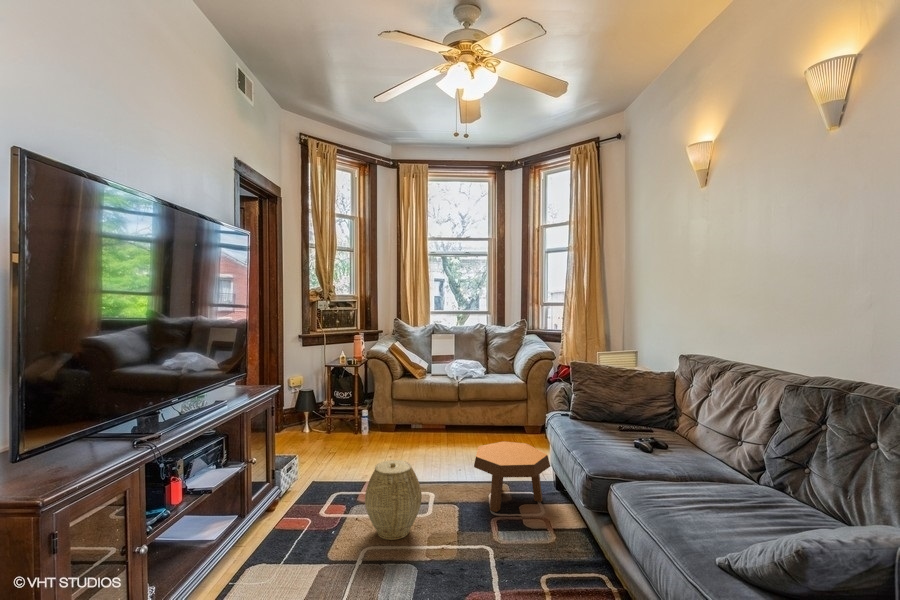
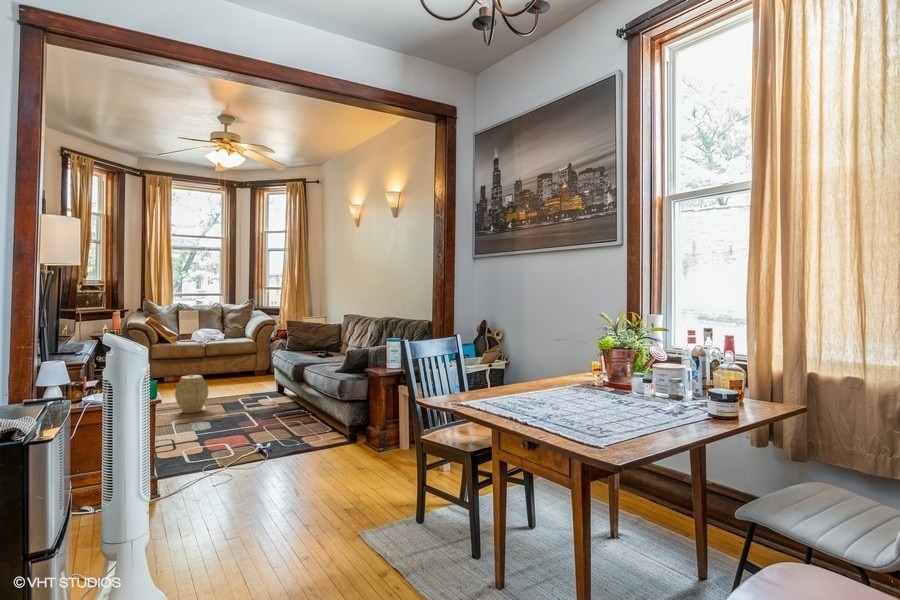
footstool: present [474,441,550,512] -> none [233,368,276,400]

